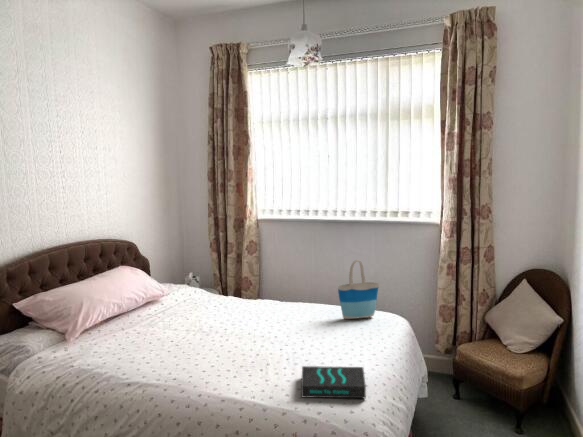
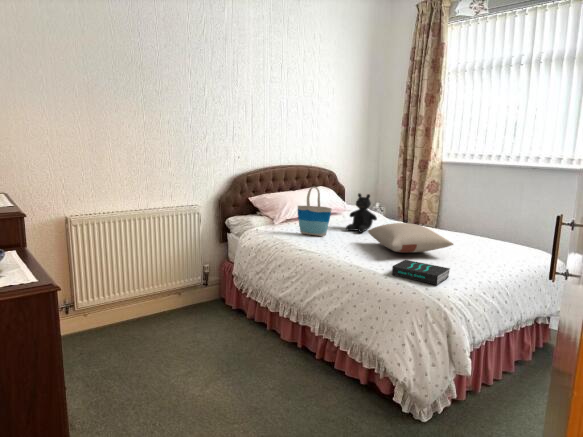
tote bag: present [338,260,379,319] -> present [298,186,332,236]
teddy bear: none [179,273,218,327] -> present [346,193,377,233]
pillow: none [223,308,335,352] -> present [368,223,453,253]

